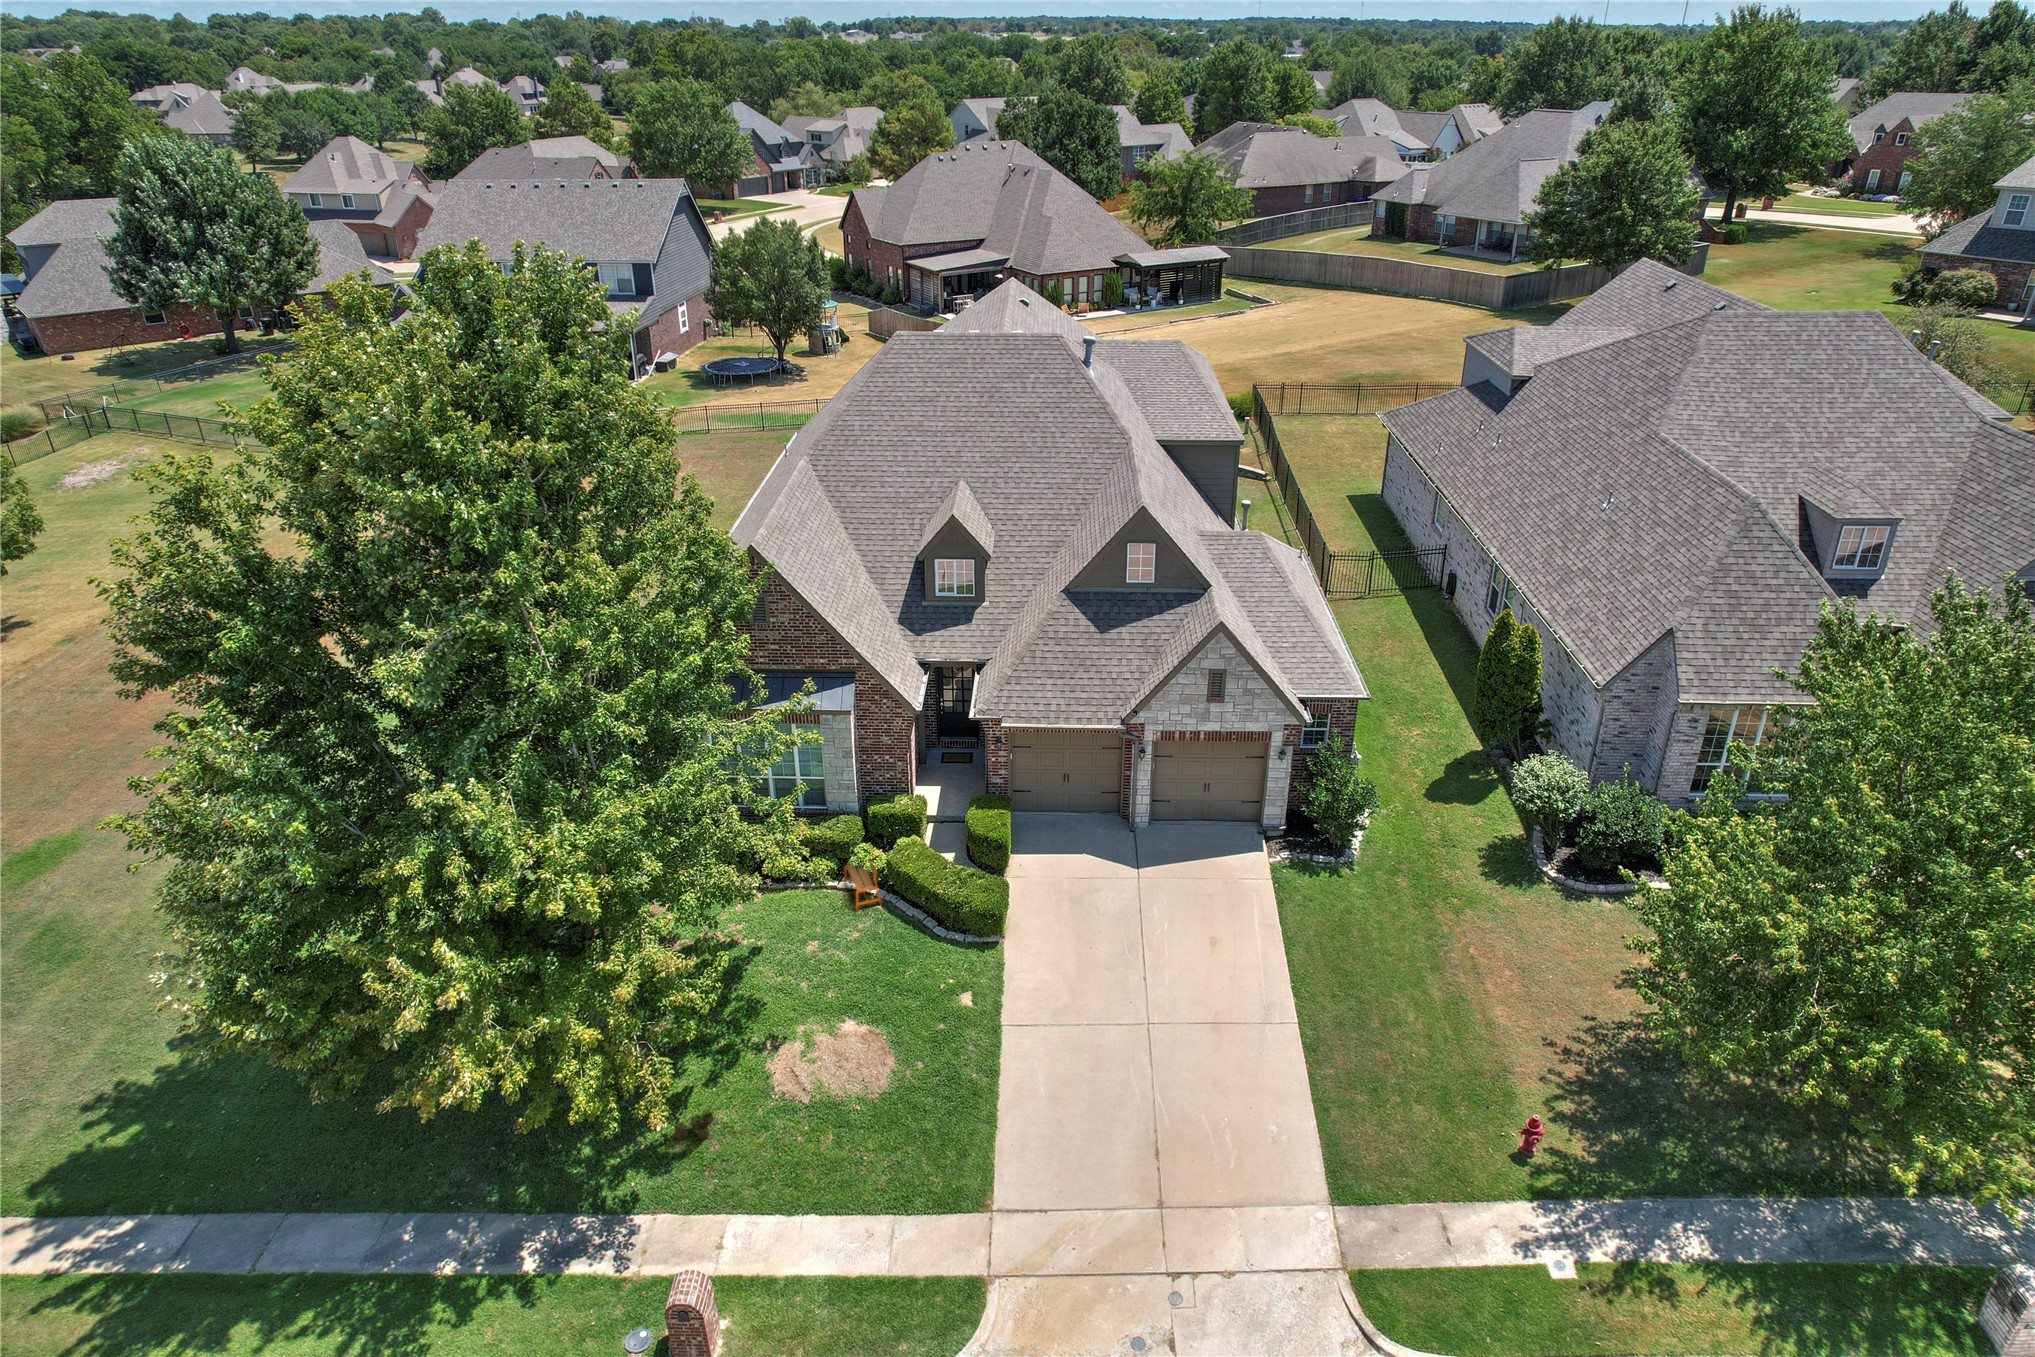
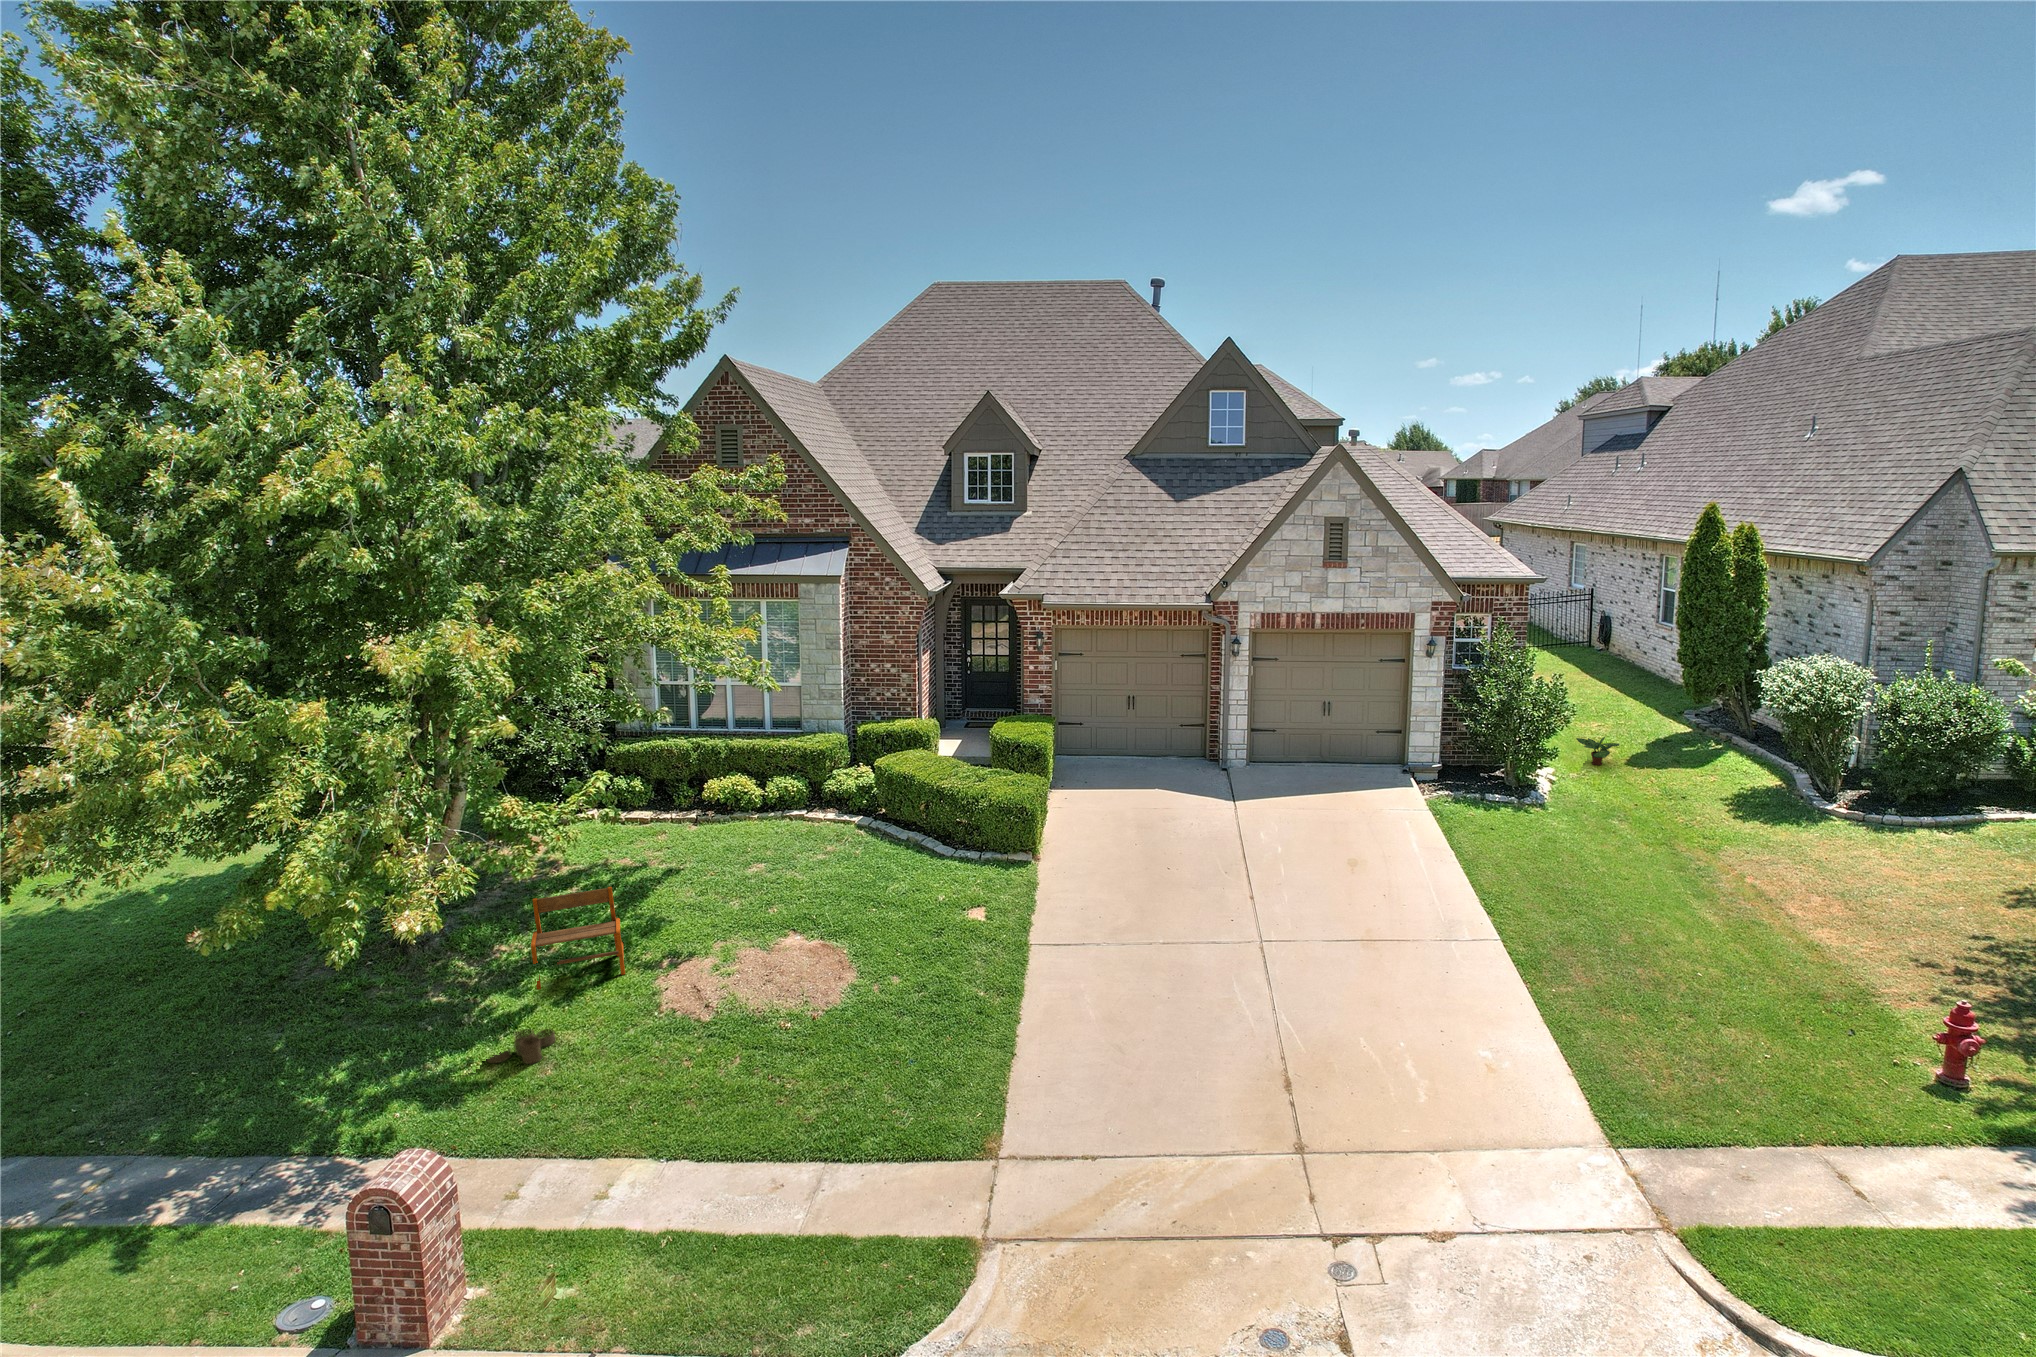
potted plant: none [1377,805,1407,827] -> present [1576,737,1620,765]
bench: present [844,860,881,911] -> present [531,887,625,990]

